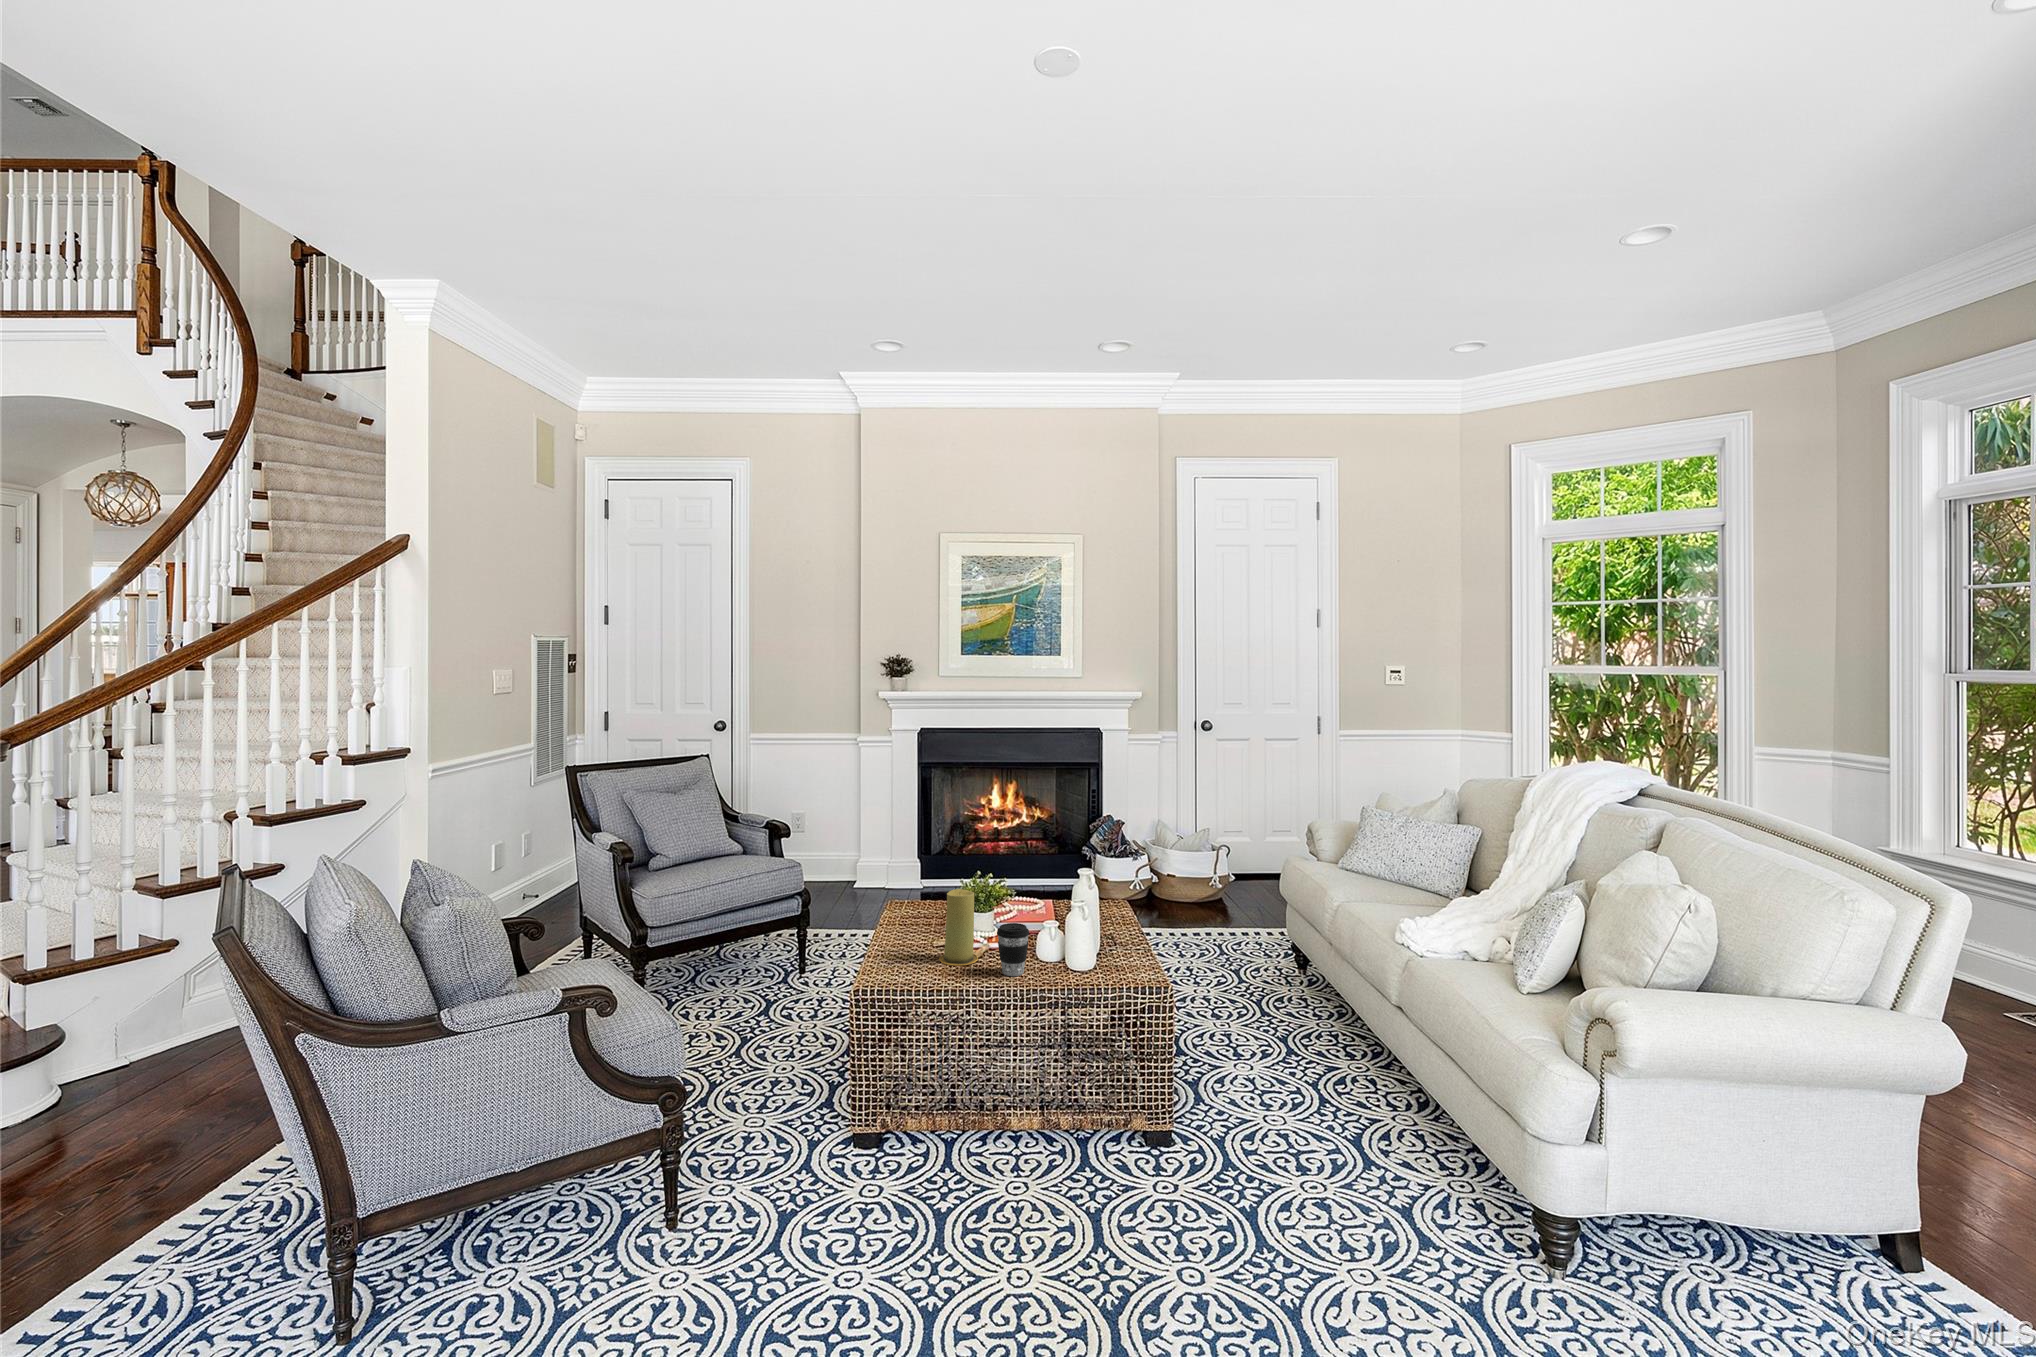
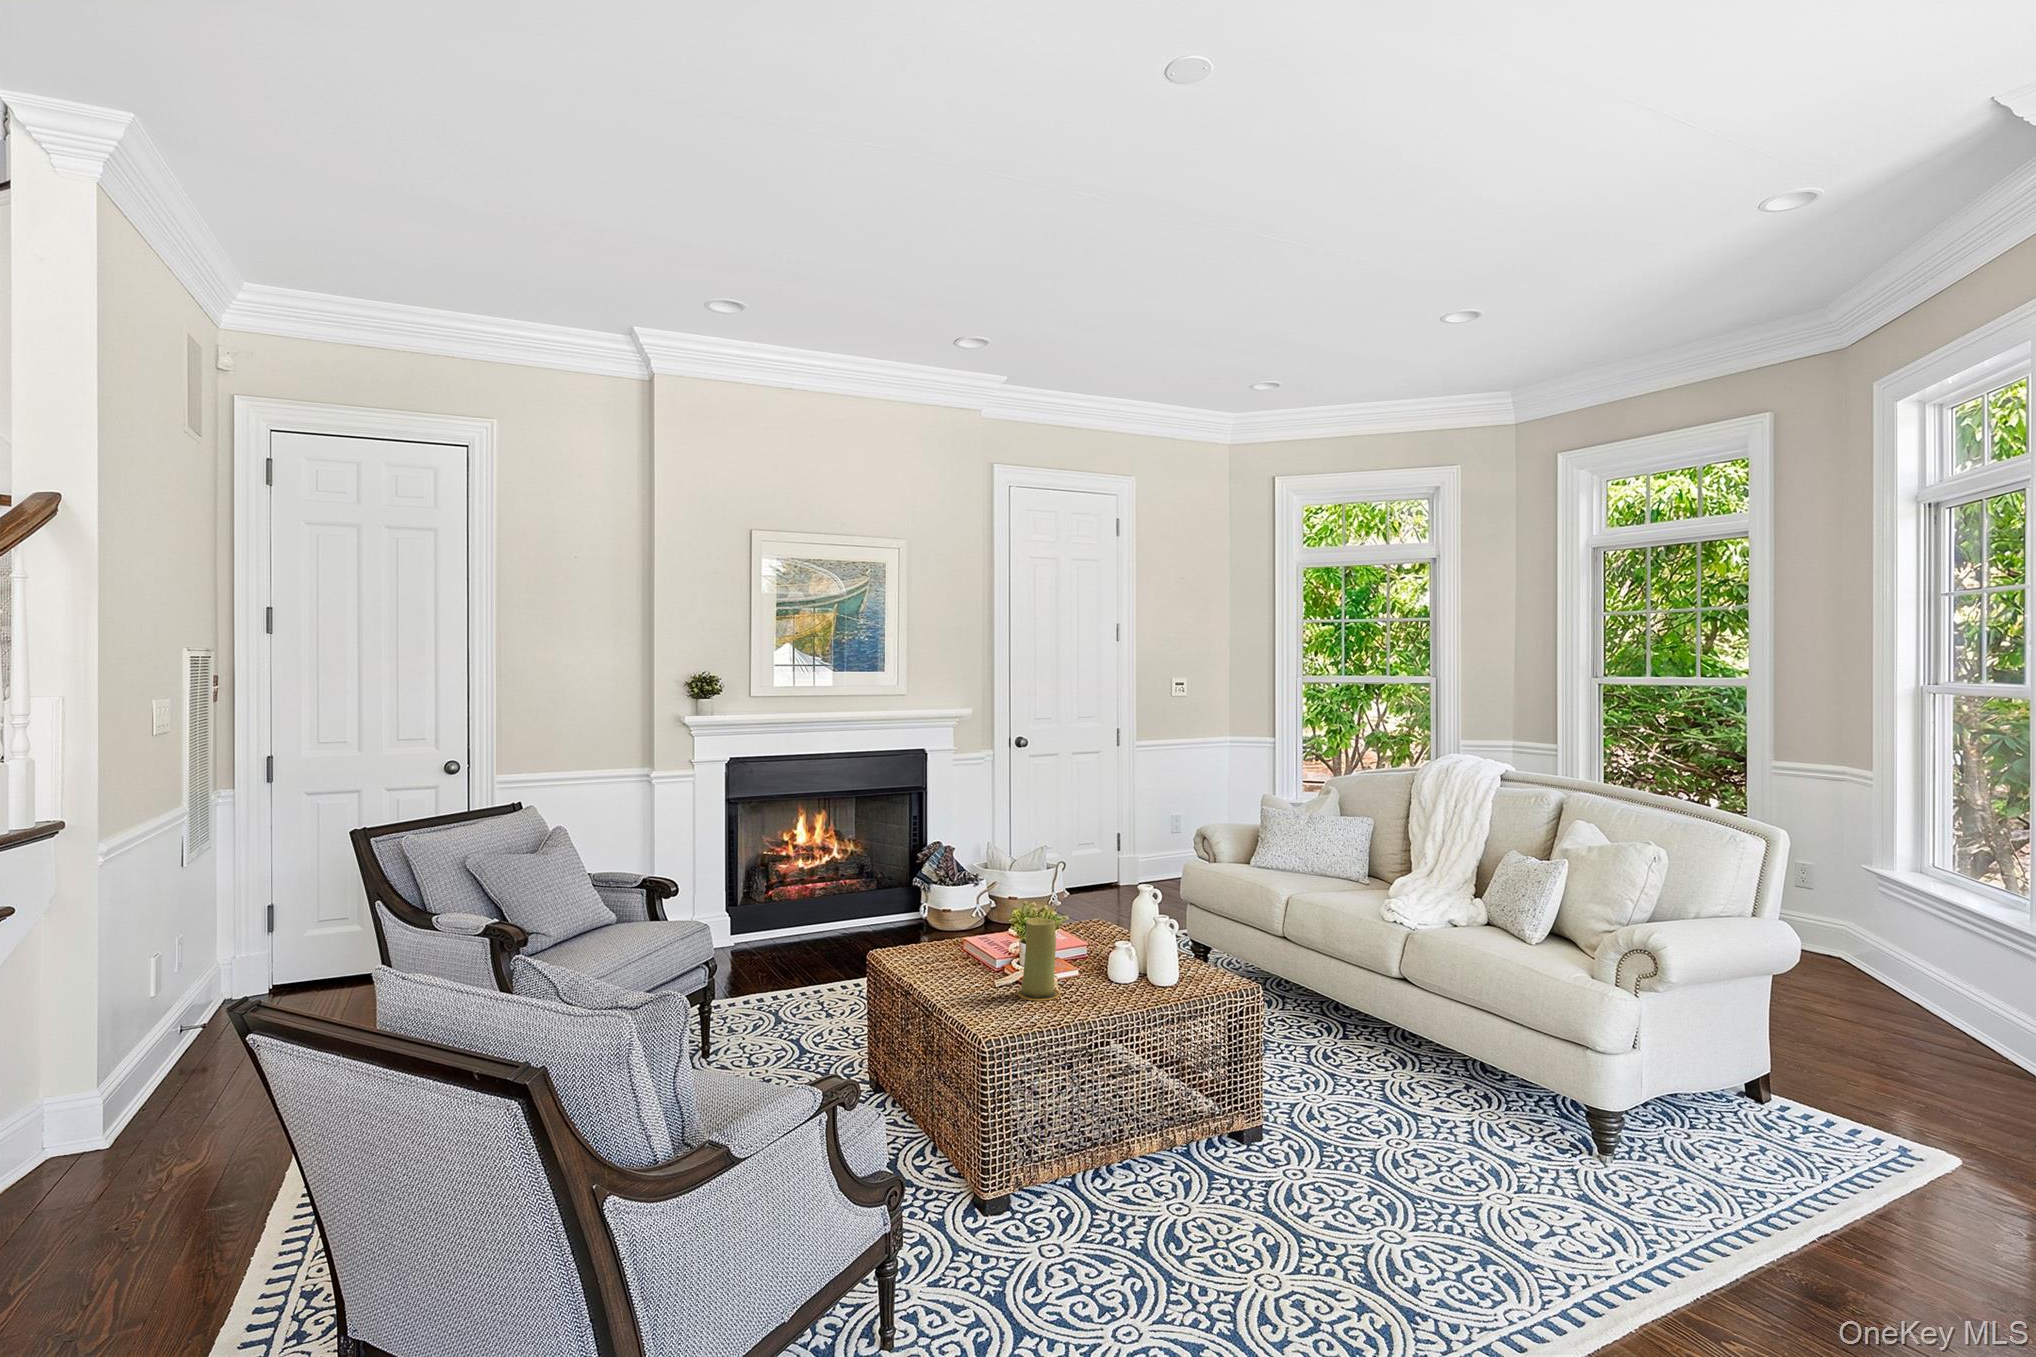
coffee cup: present [997,923,1029,976] -> none [1094,945,1128,1001]

